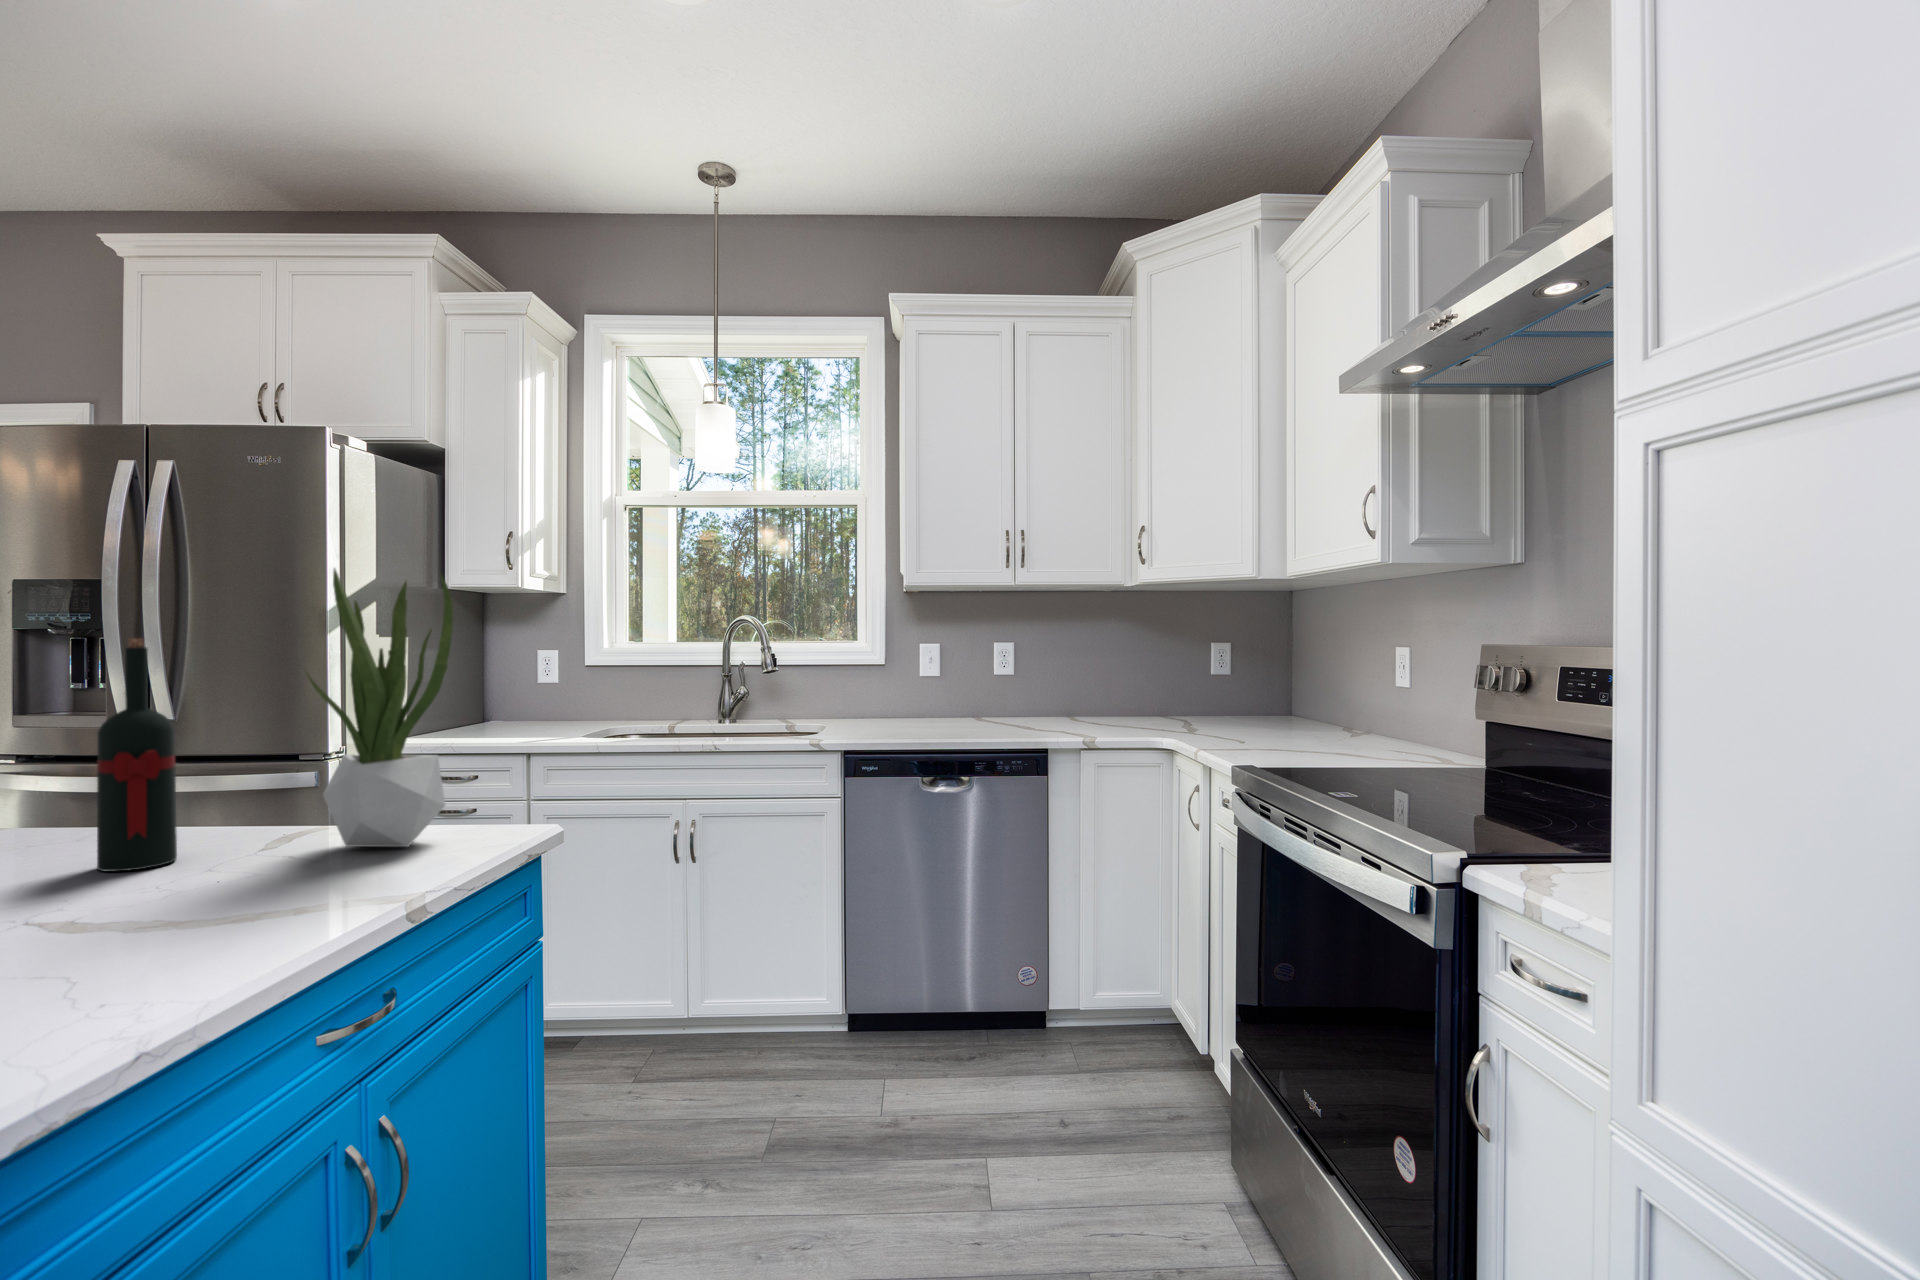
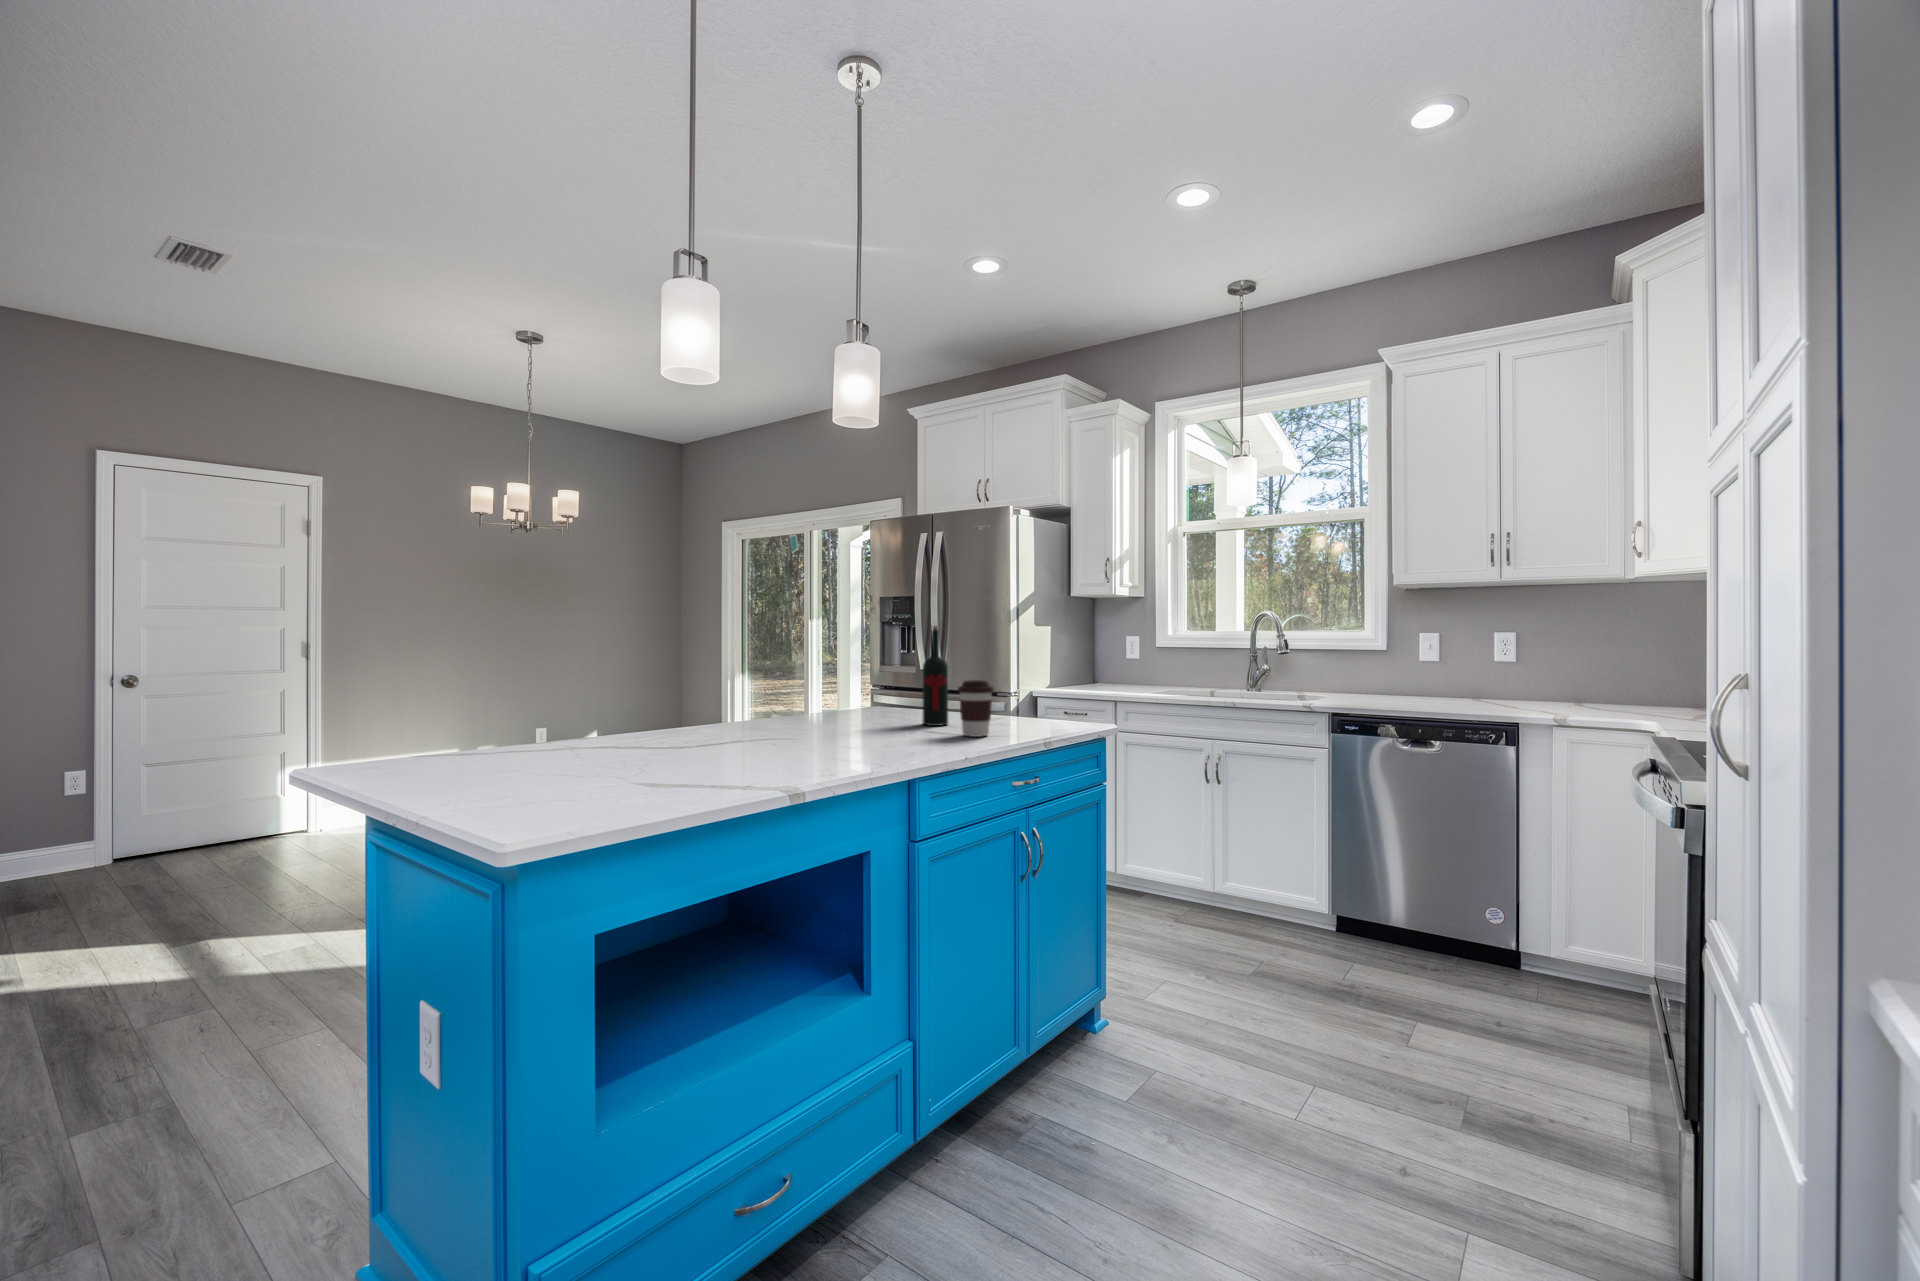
potted plant: present [307,569,453,847] -> none [994,592,1056,729]
coffee cup: none [200,763,304,898] -> present [958,680,994,737]

